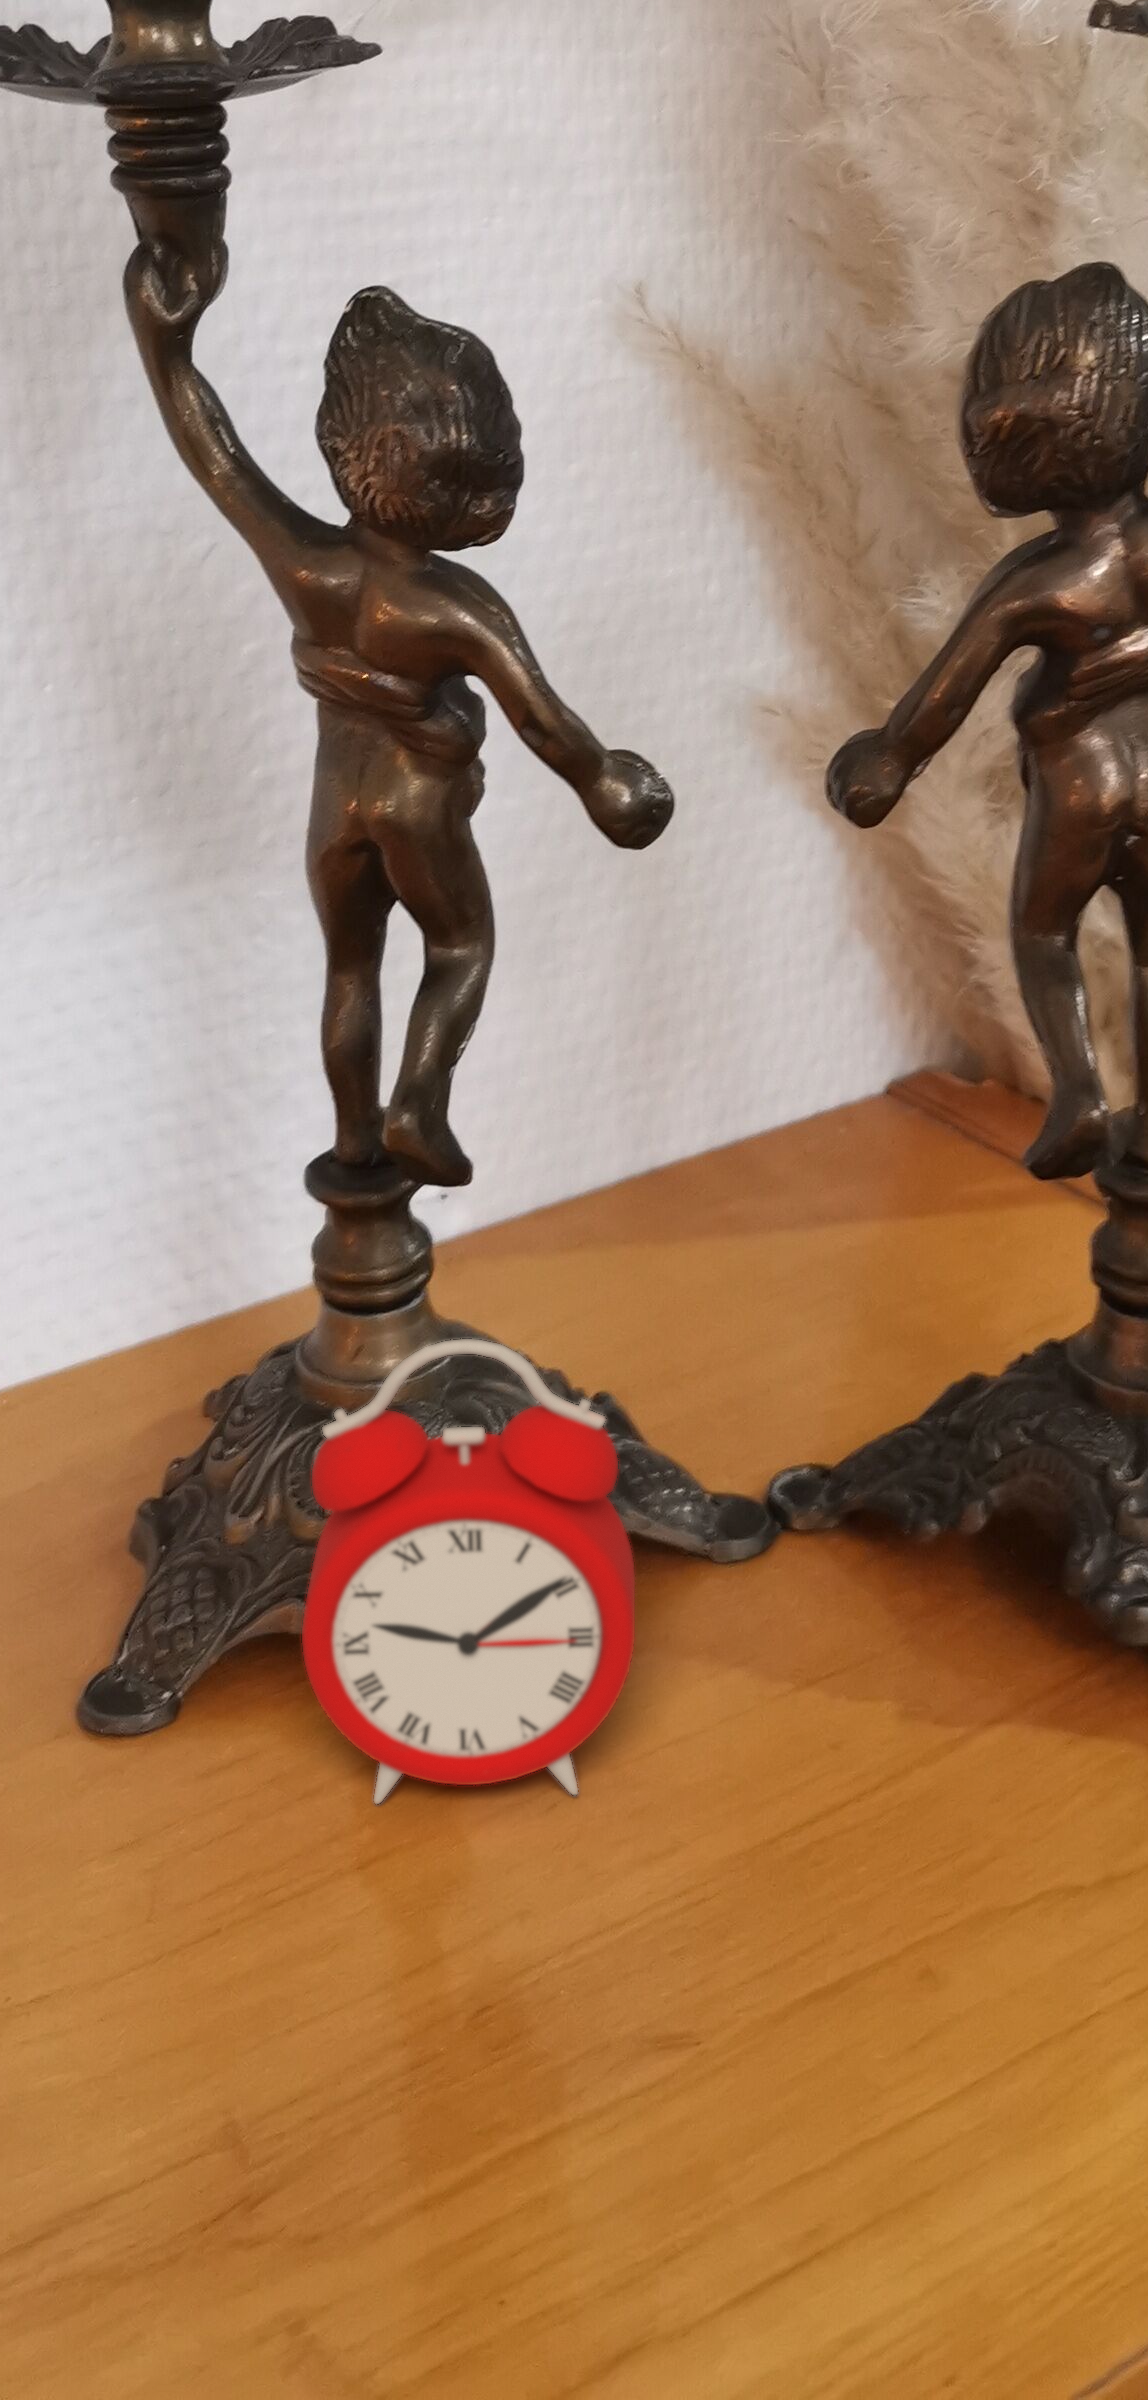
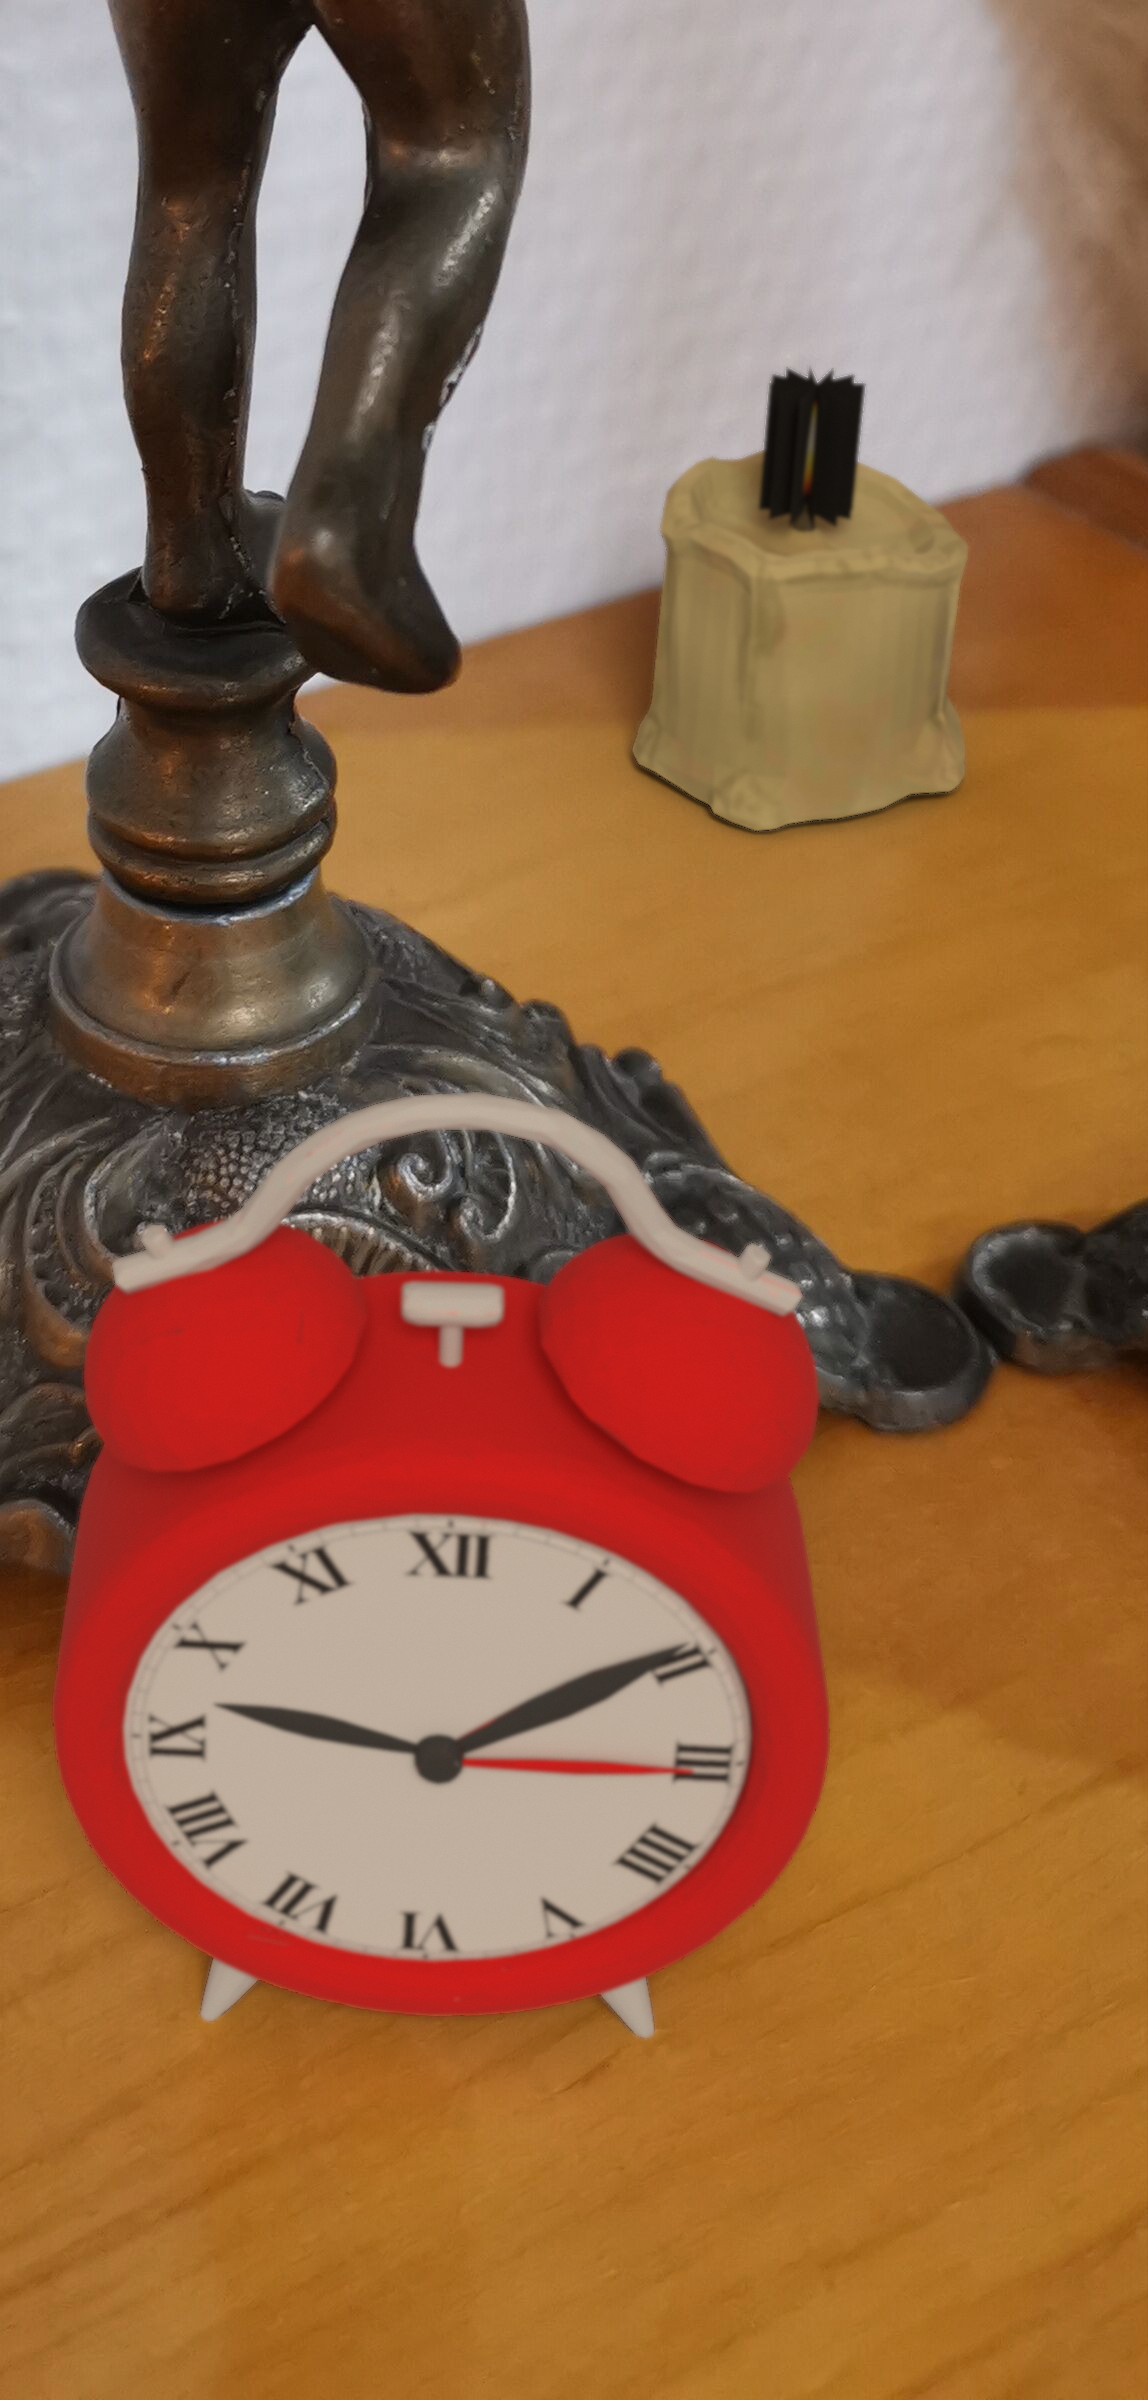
candle: none [632,1029,820,1294] -> present [633,369,968,831]

